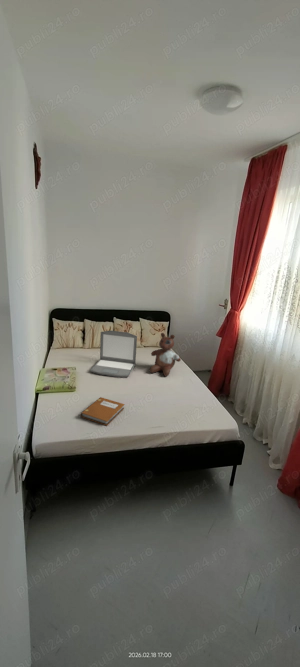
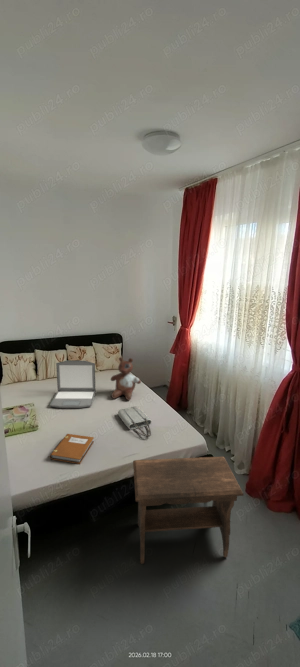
tote bag: none [153,382,184,412] -> present [118,406,151,437]
footstool: none [154,432,269,547] -> present [133,457,243,564]

